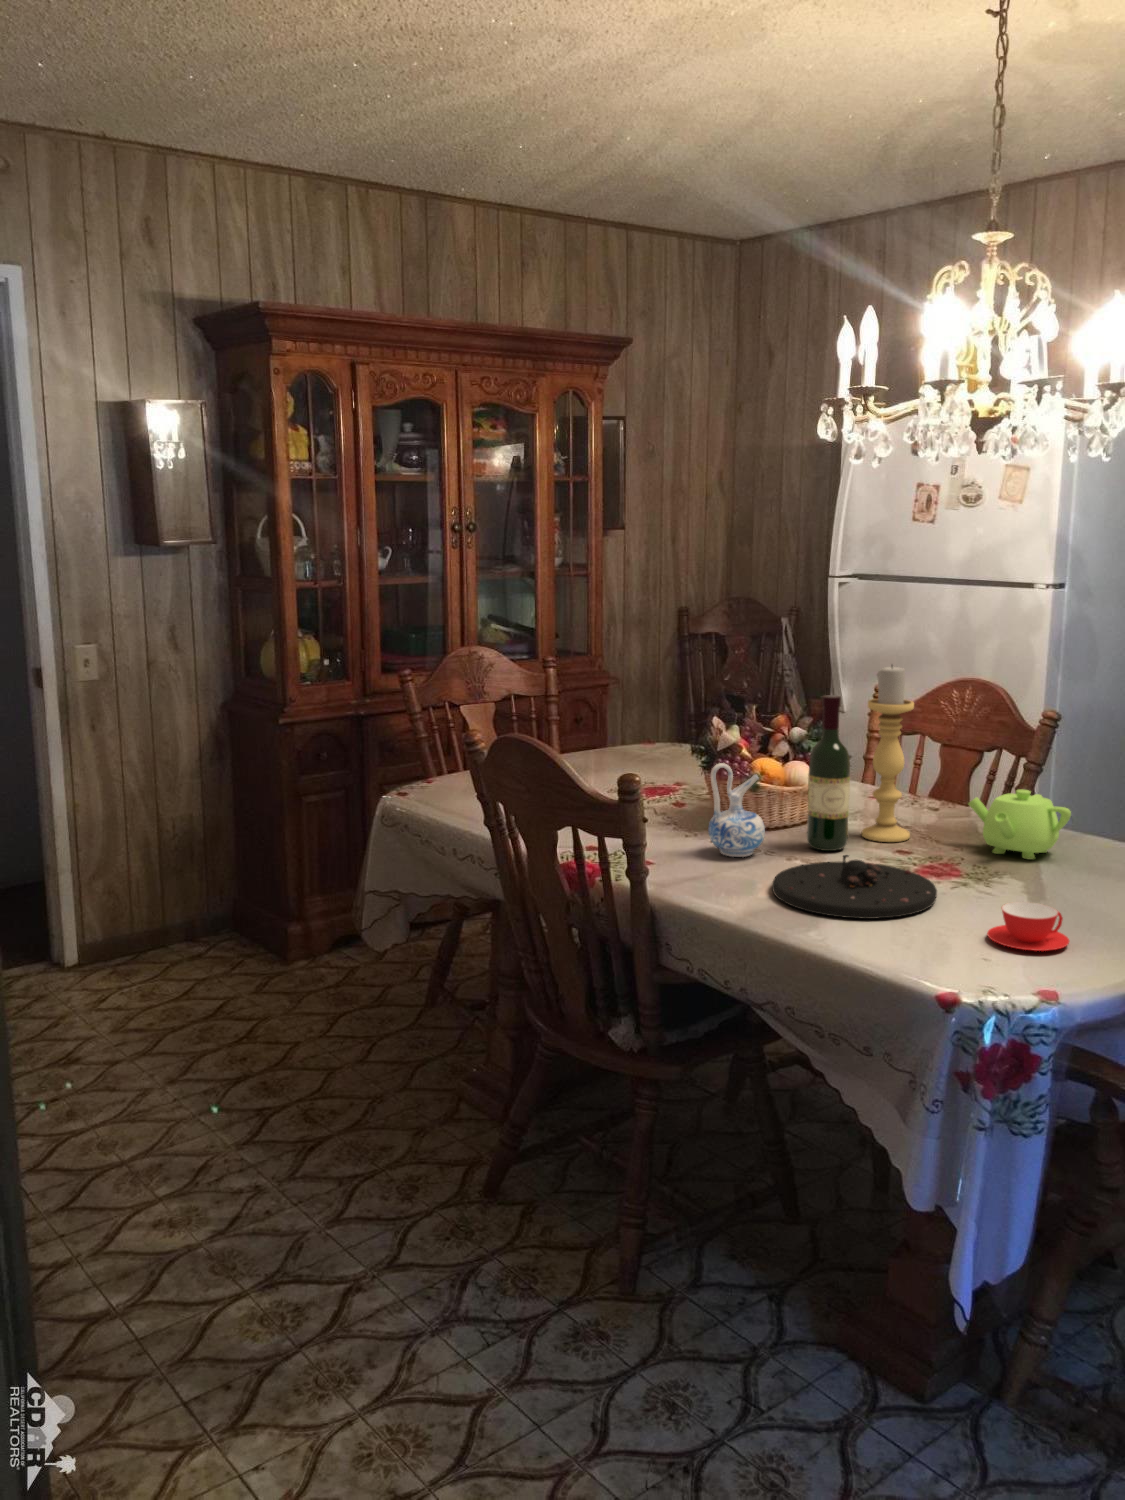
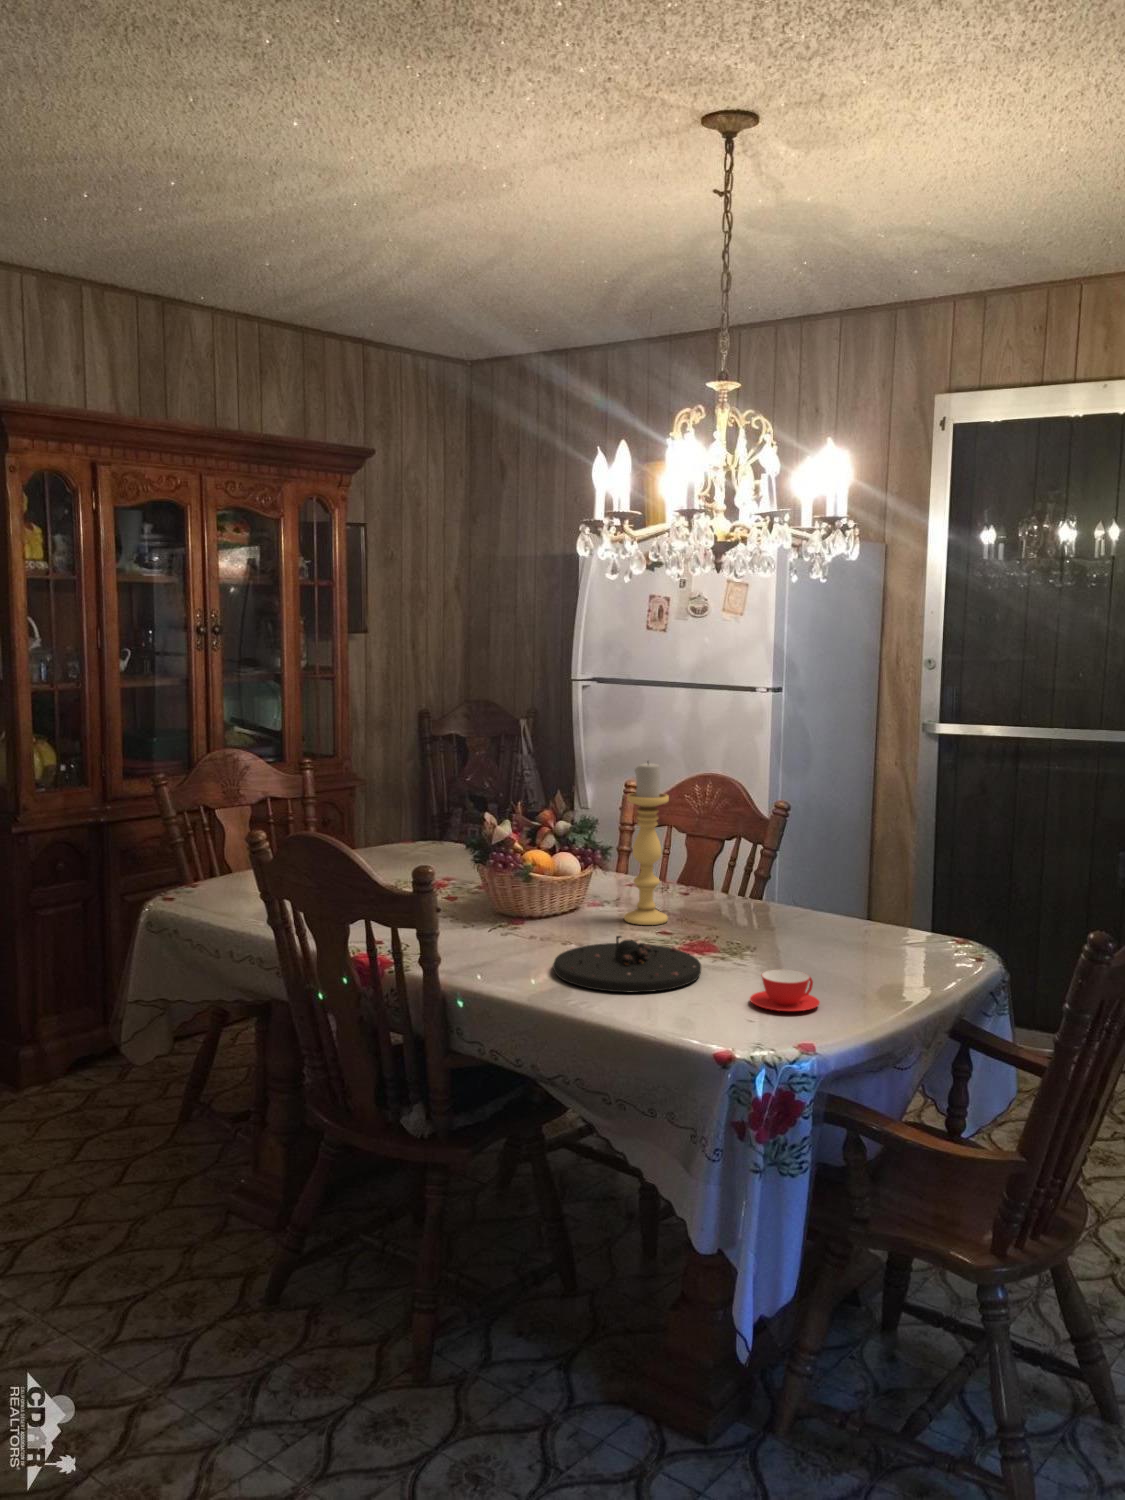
wine bottle: present [807,695,850,851] -> none [577,790,614,935]
ceramic pitcher: present [708,763,765,857] -> none [487,855,539,943]
teapot: present [969,790,1071,859] -> none [719,872,809,935]

